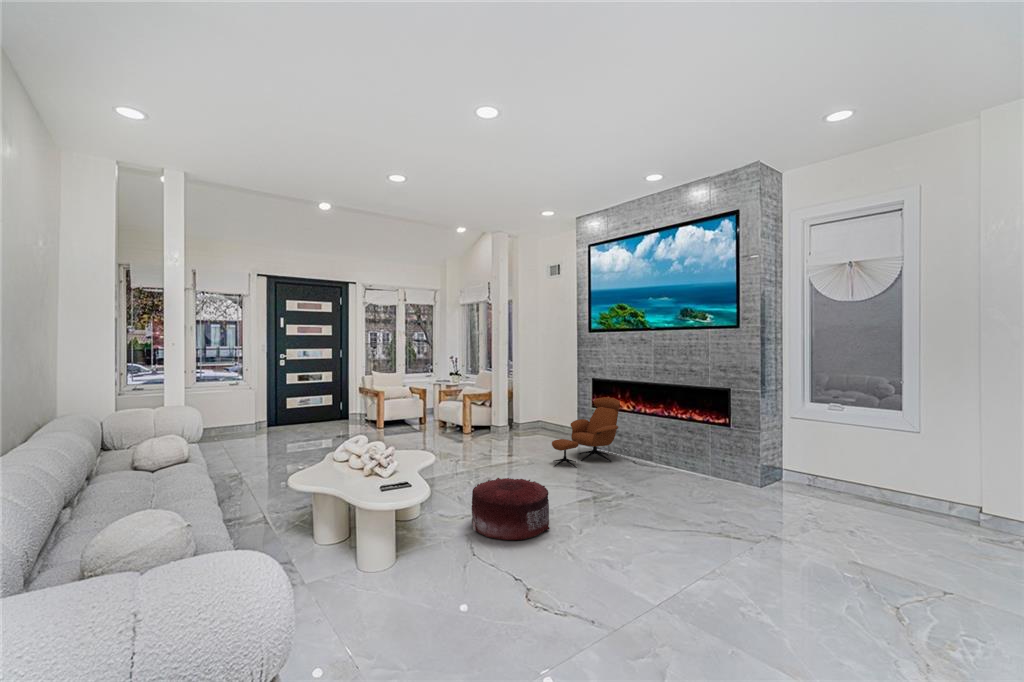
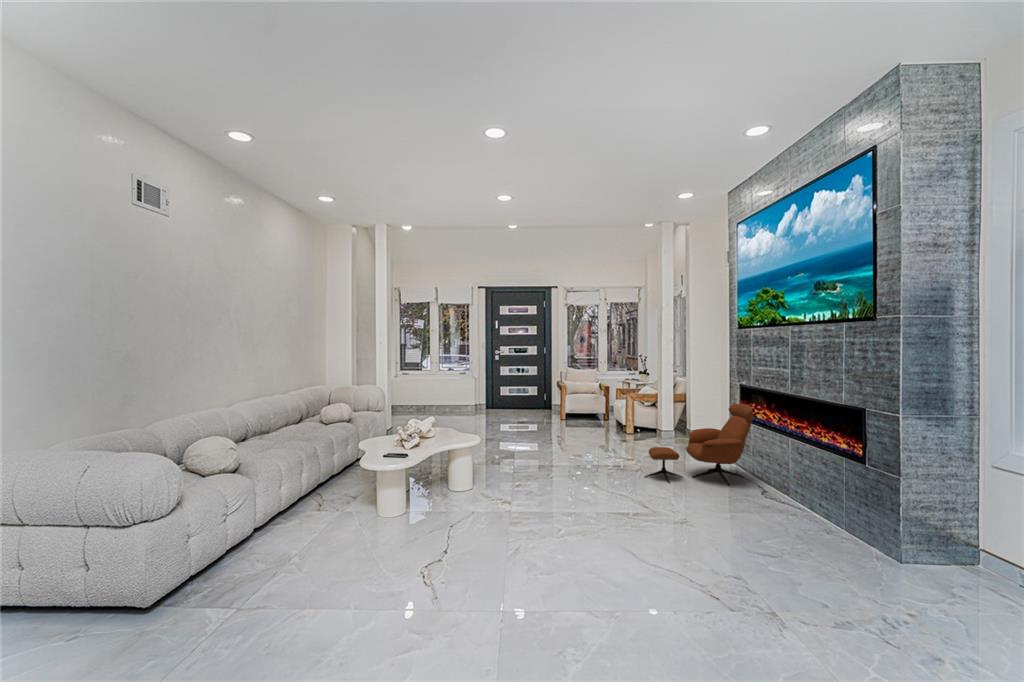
pouf: present [472,478,549,540] -> none [442,467,524,529]

